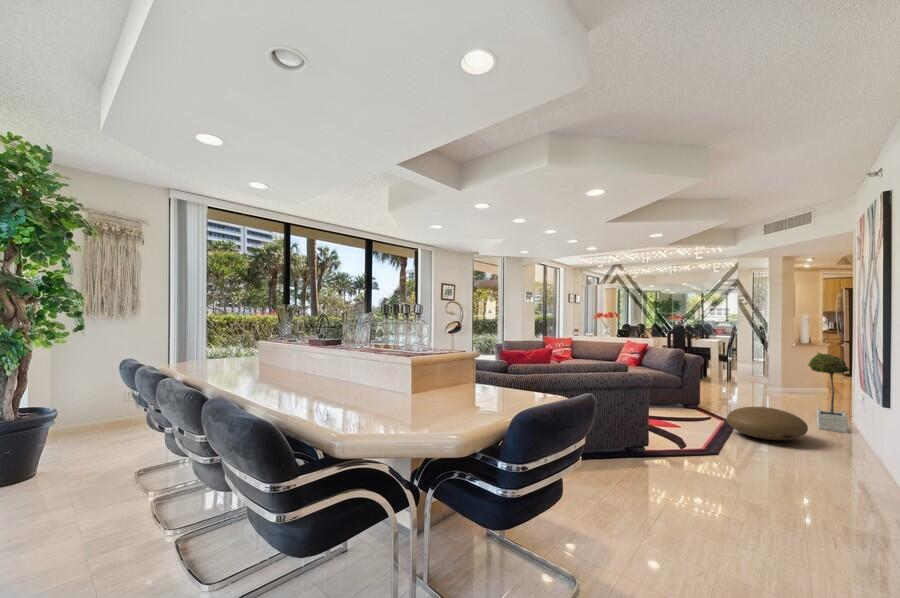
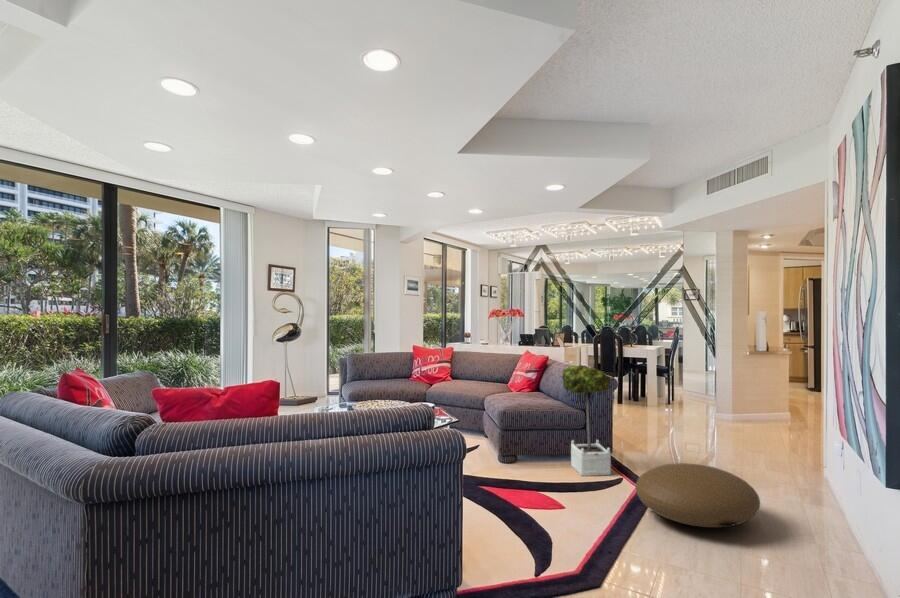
potted tree: present [808,353,851,433] -> present [562,365,611,476]

